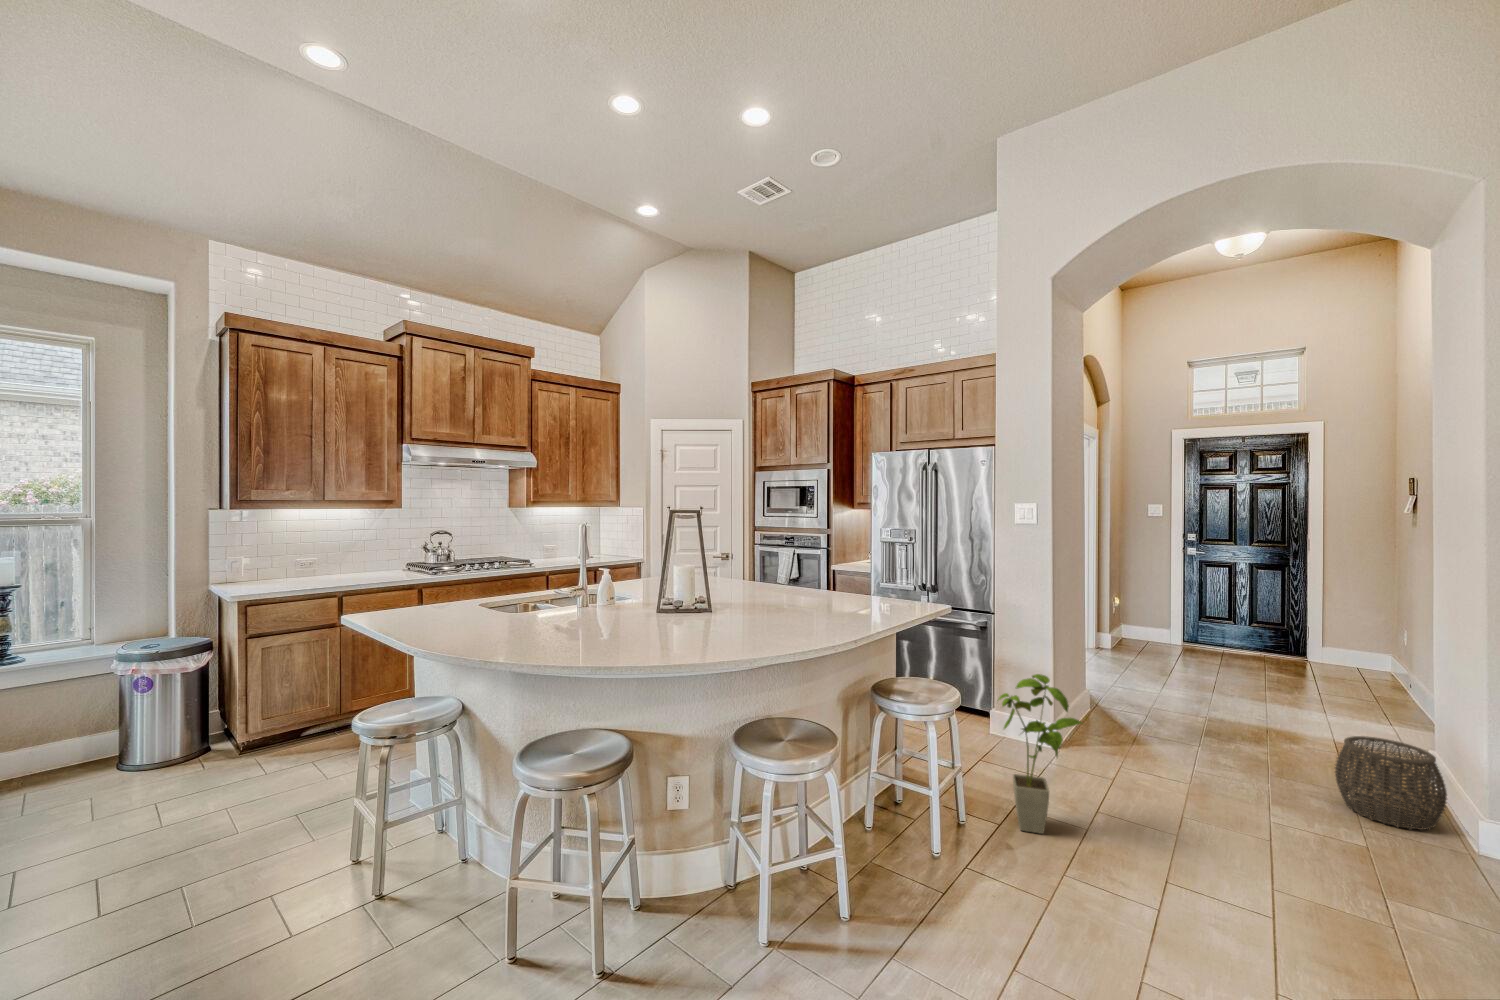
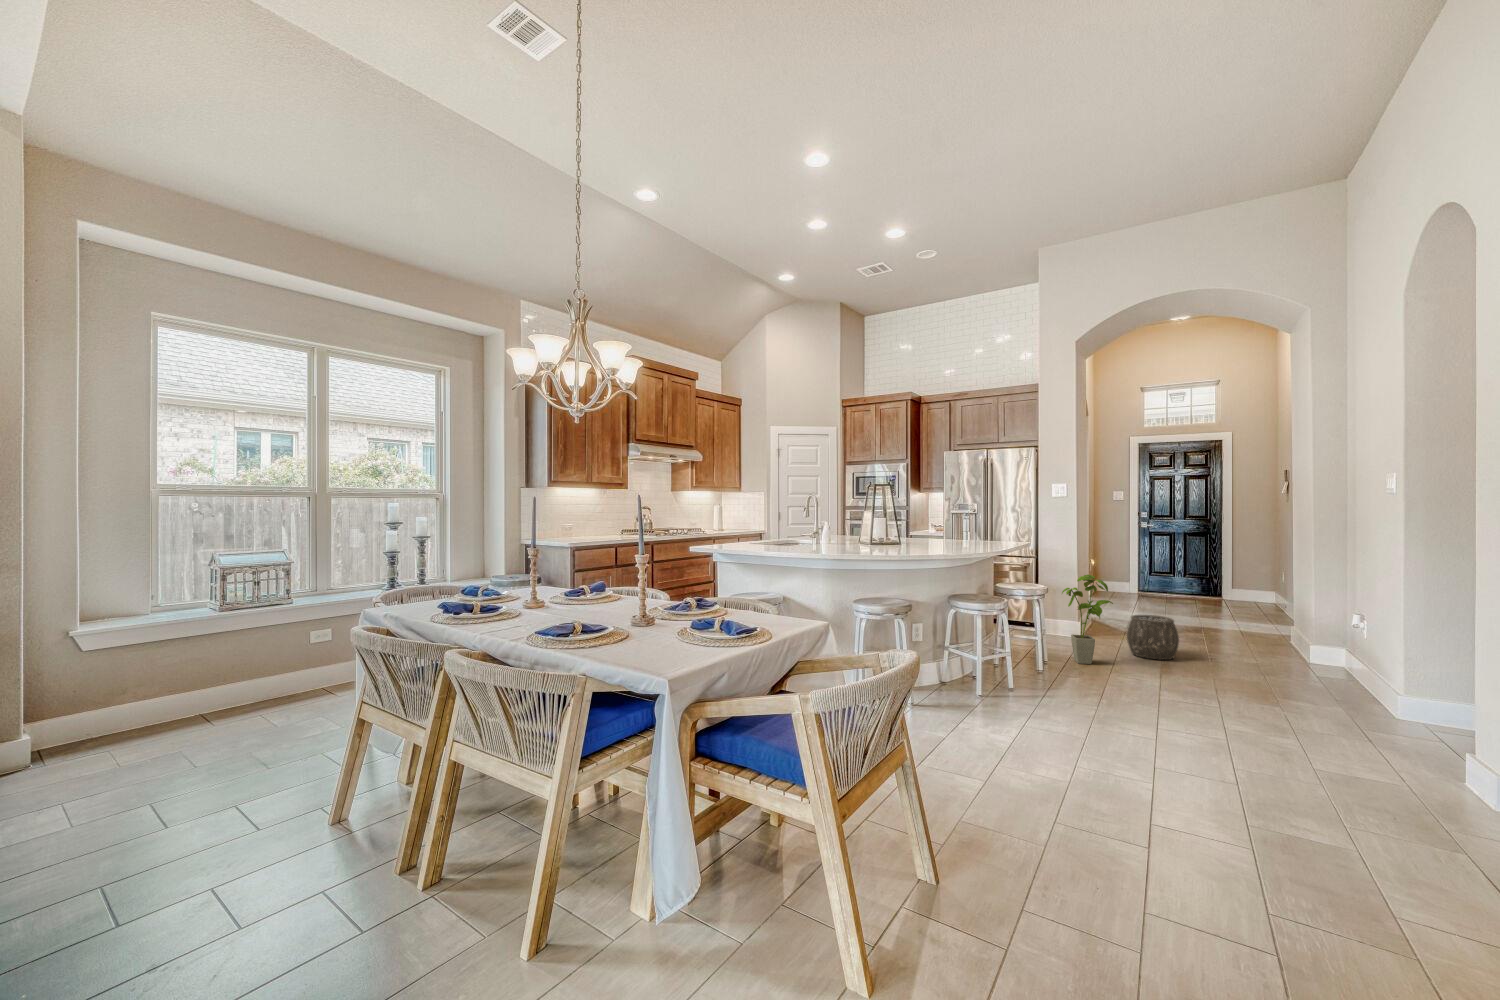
woven basket: present [1335,736,1447,830] -> present [1127,615,1179,660]

